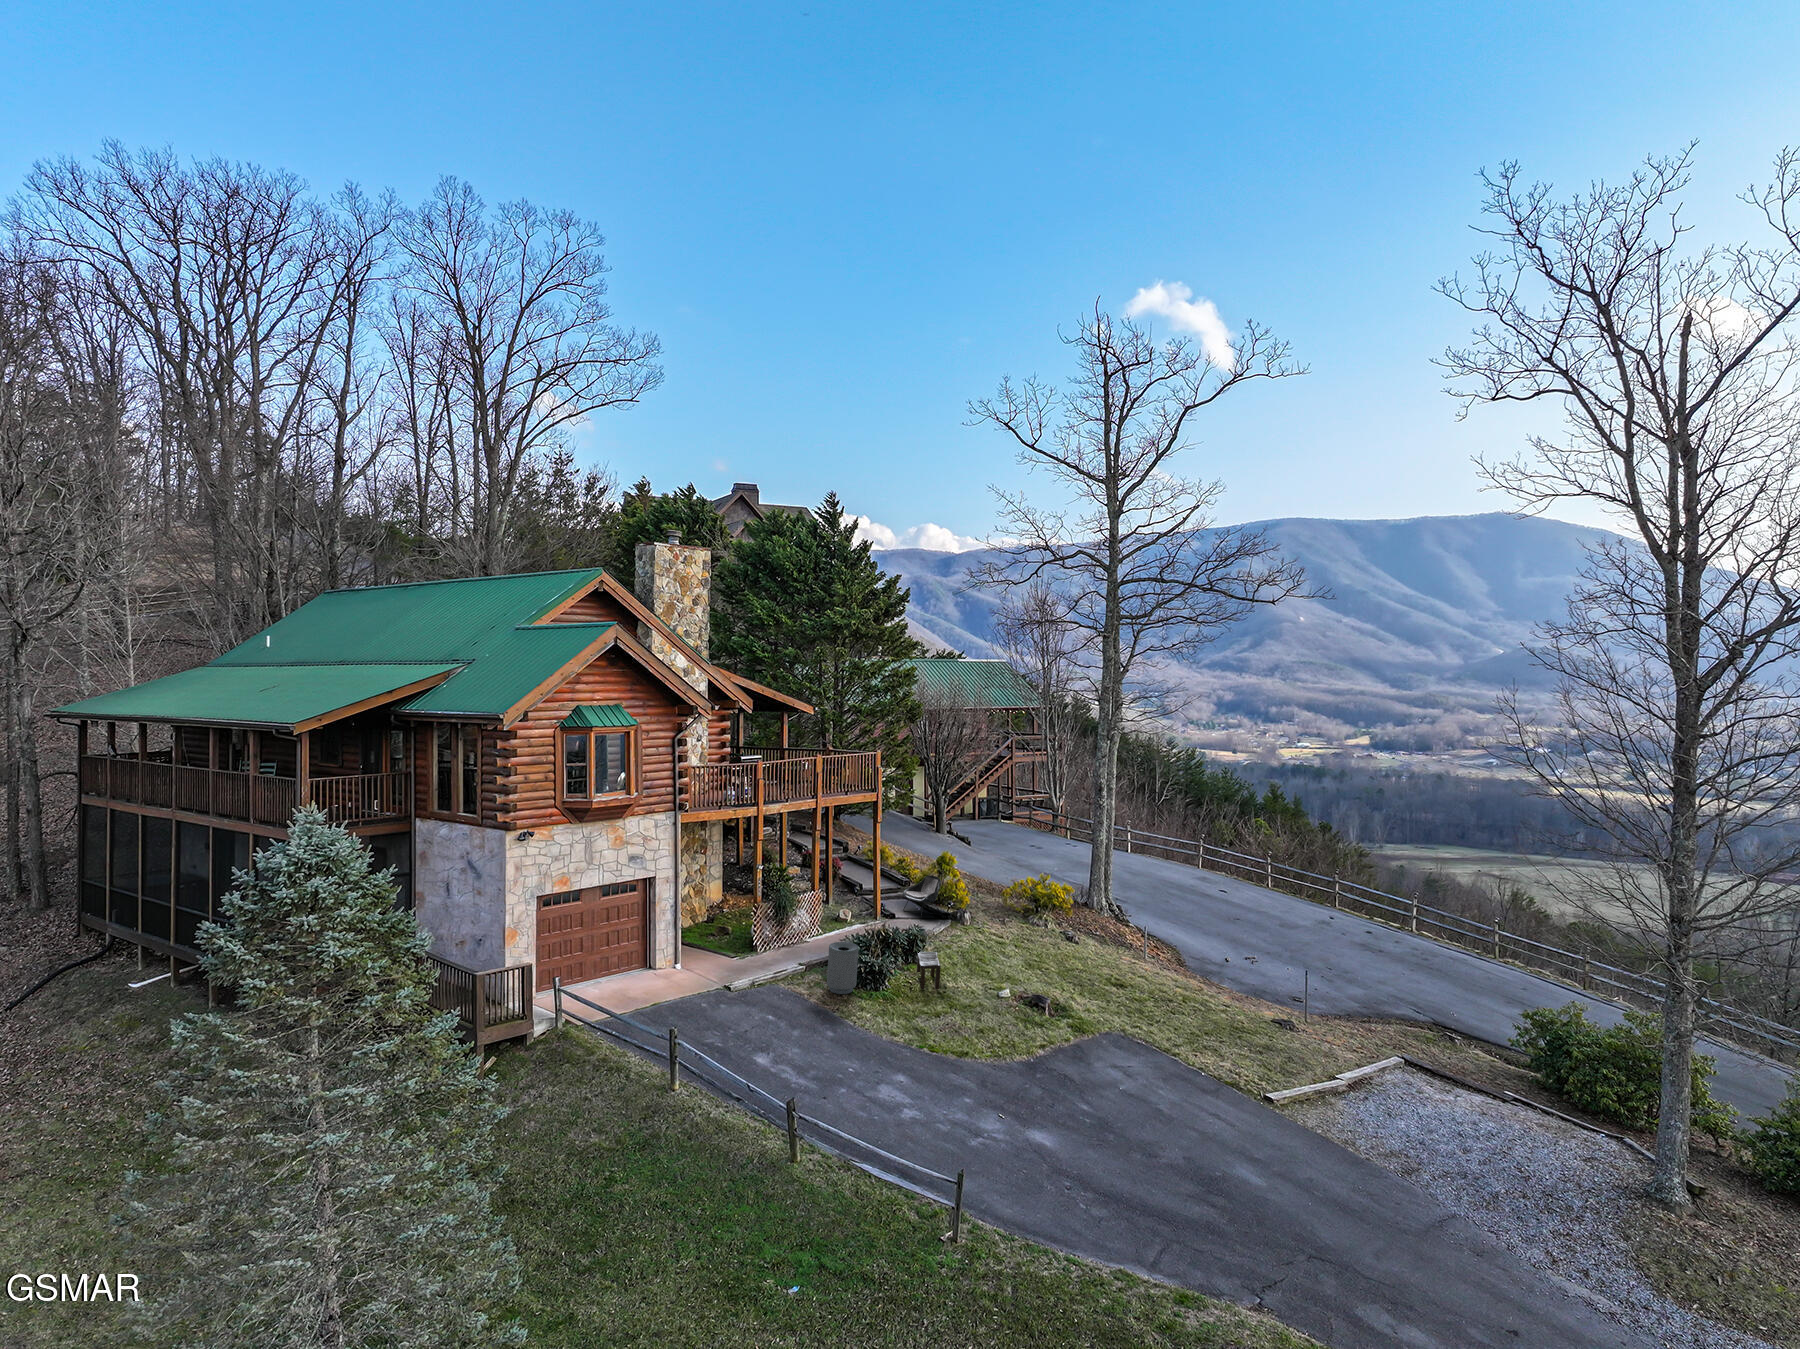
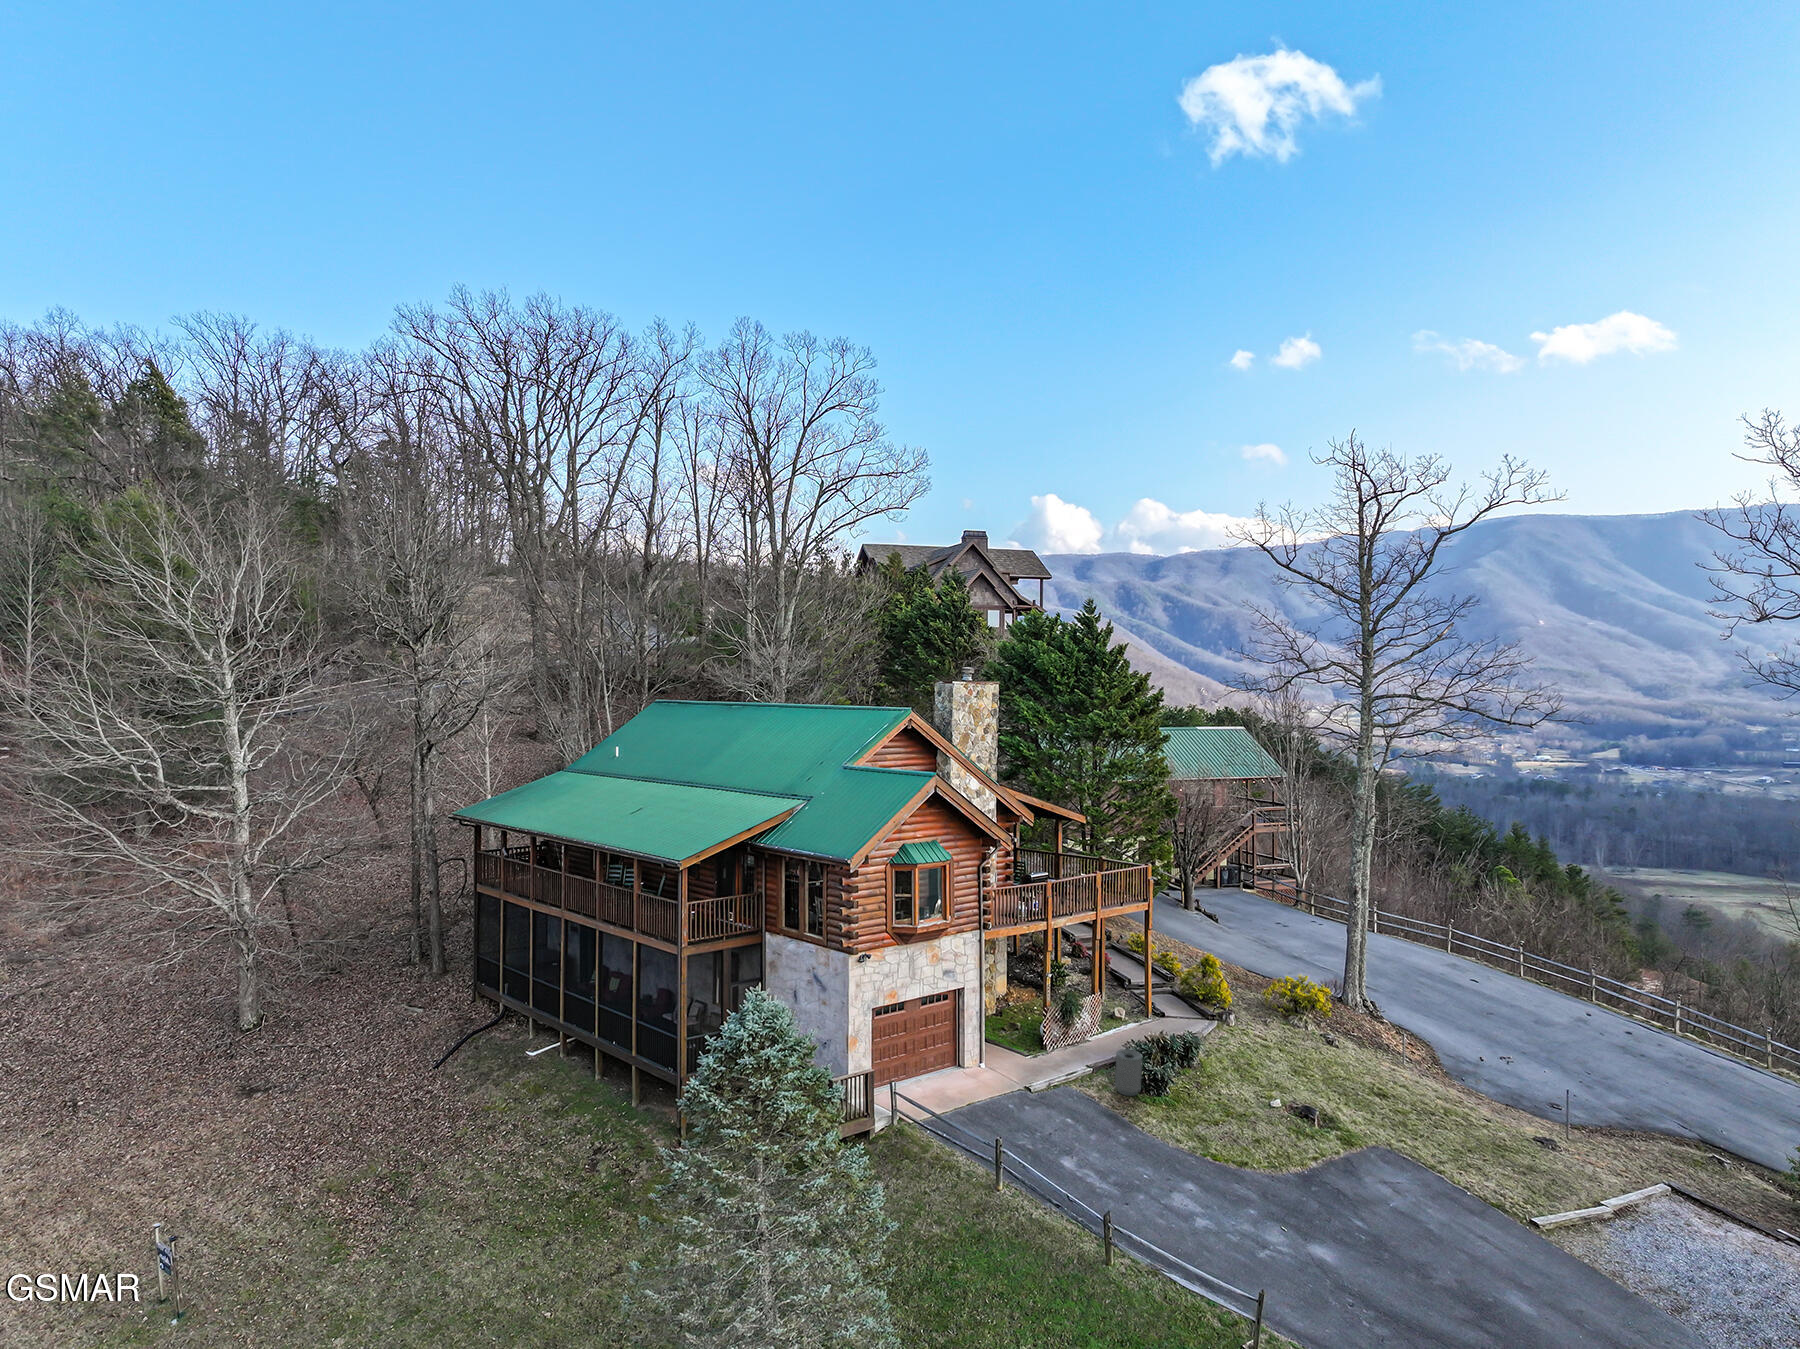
lounge chair: present [903,876,941,918] -> none [1168,976,1206,1018]
bench: present [917,952,941,989] -> none [1192,1059,1216,1096]

